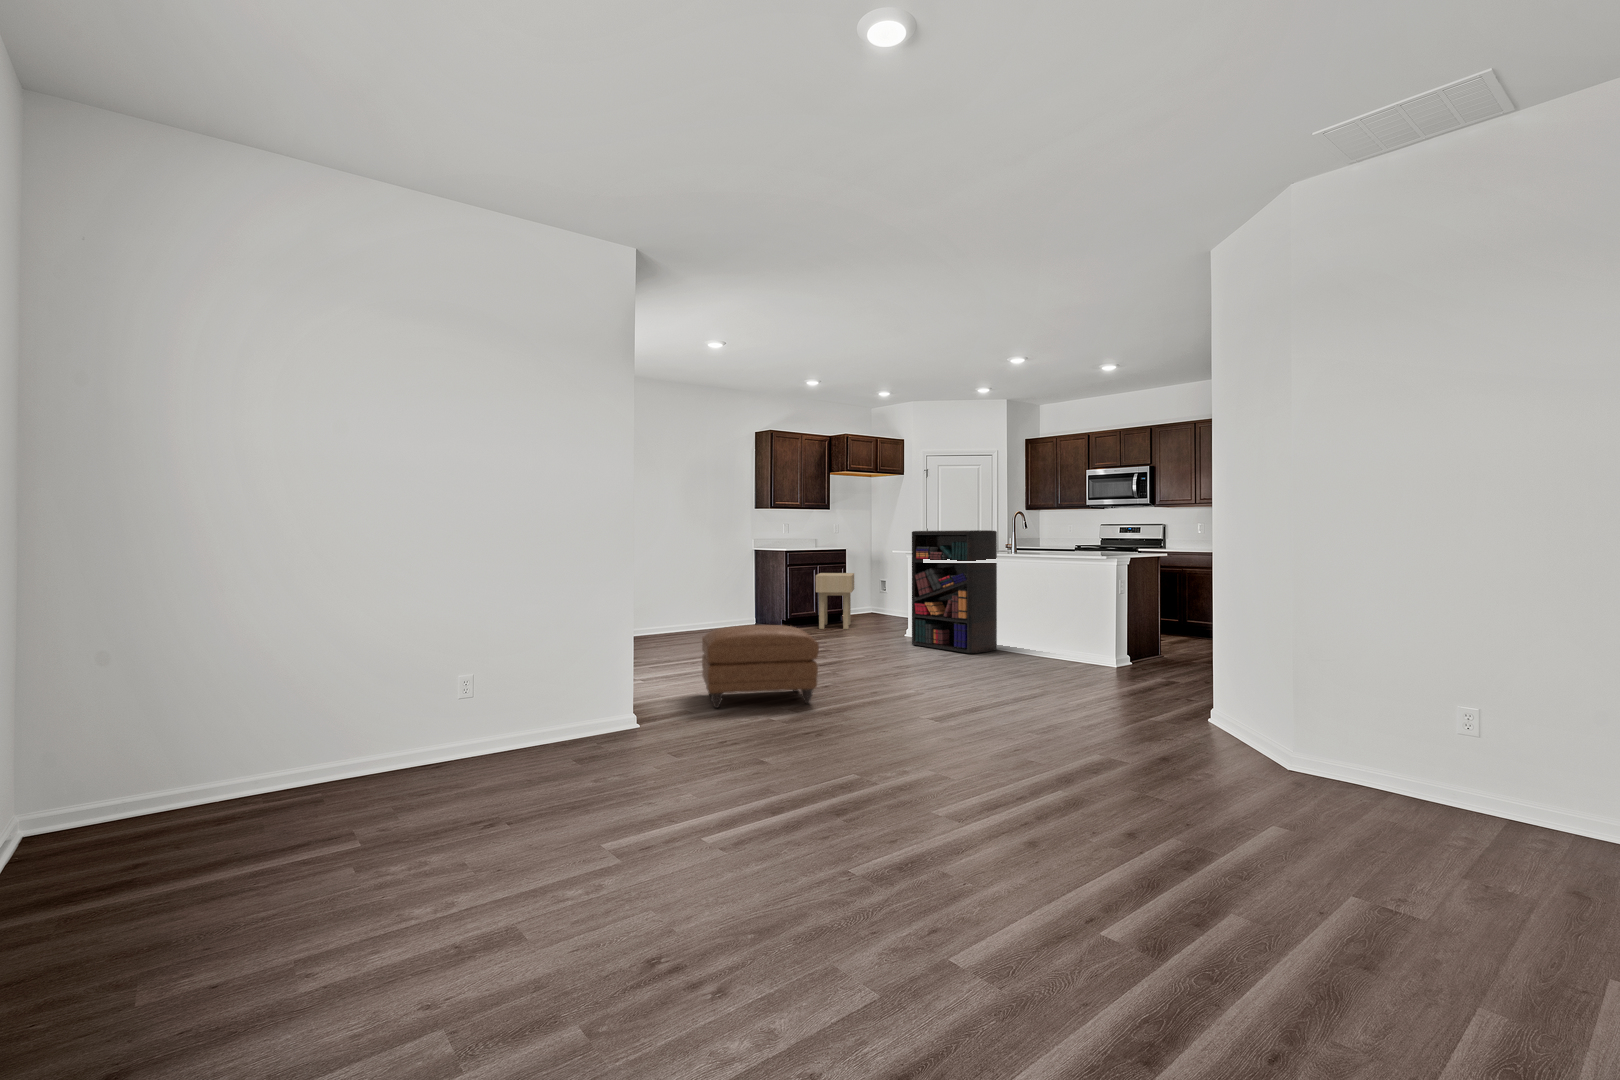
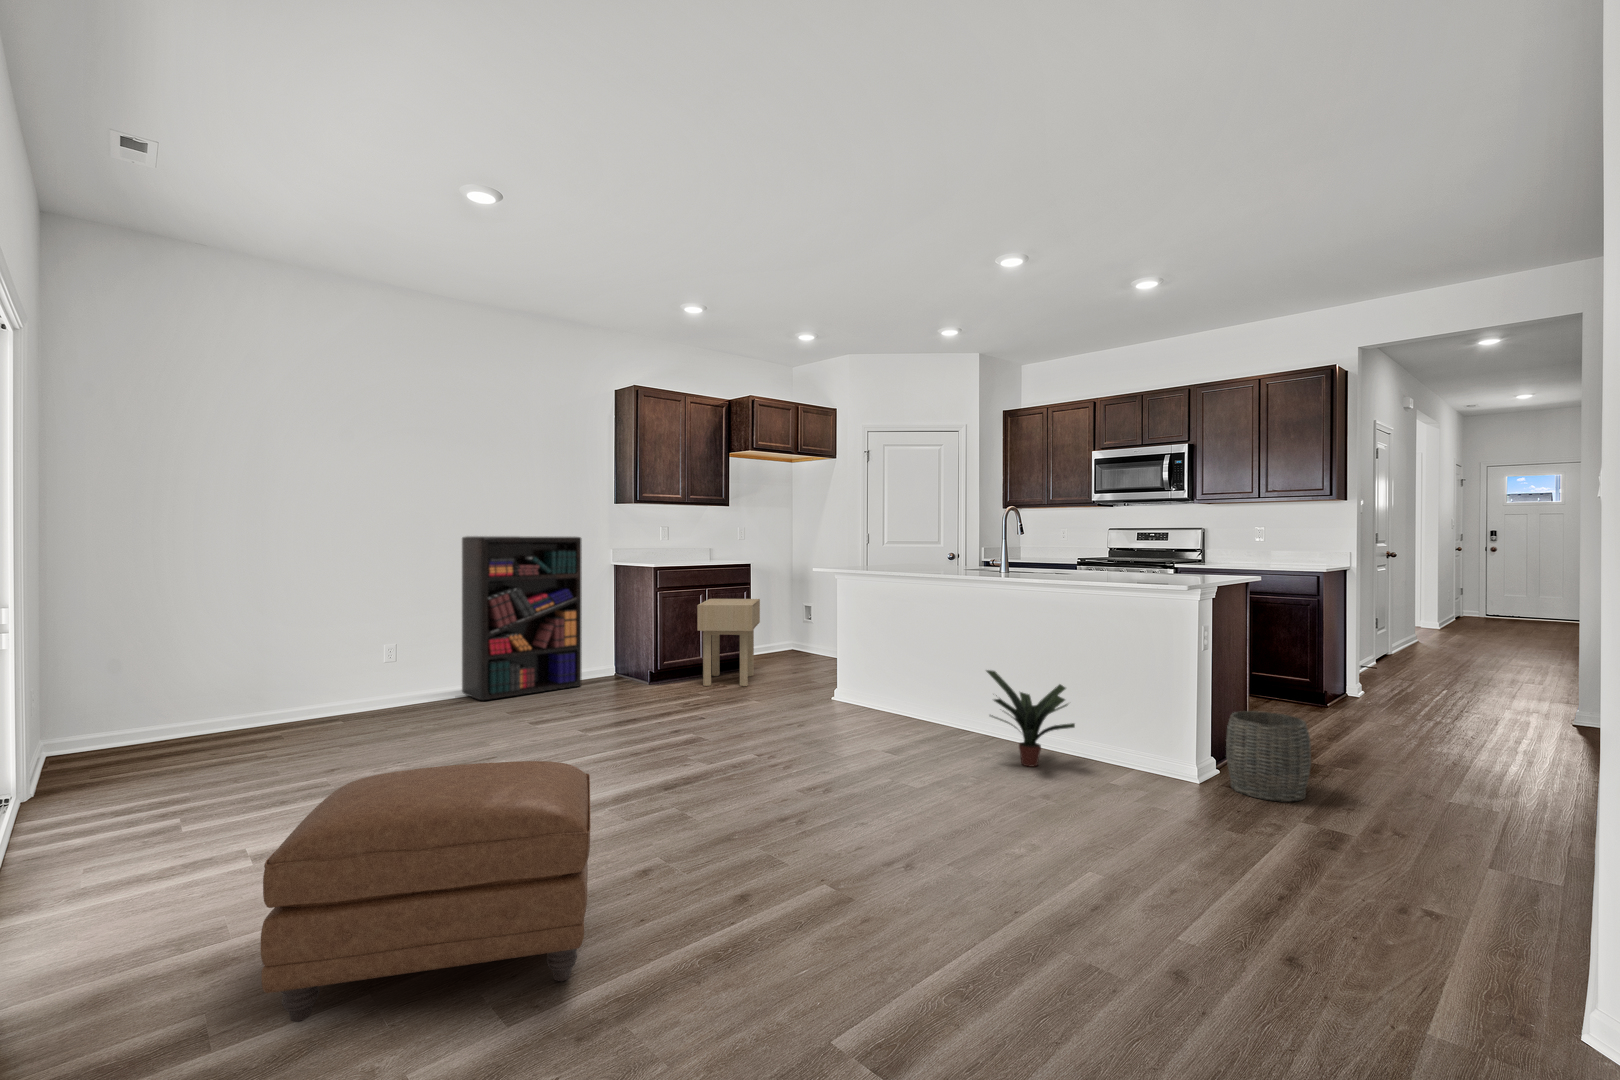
bookshelf: present [912,530,997,654] -> present [462,536,582,700]
potted plant: none [997,607,1047,660] -> present [987,670,1075,767]
woven basket: none [1129,626,1173,671] -> present [1226,711,1311,802]

